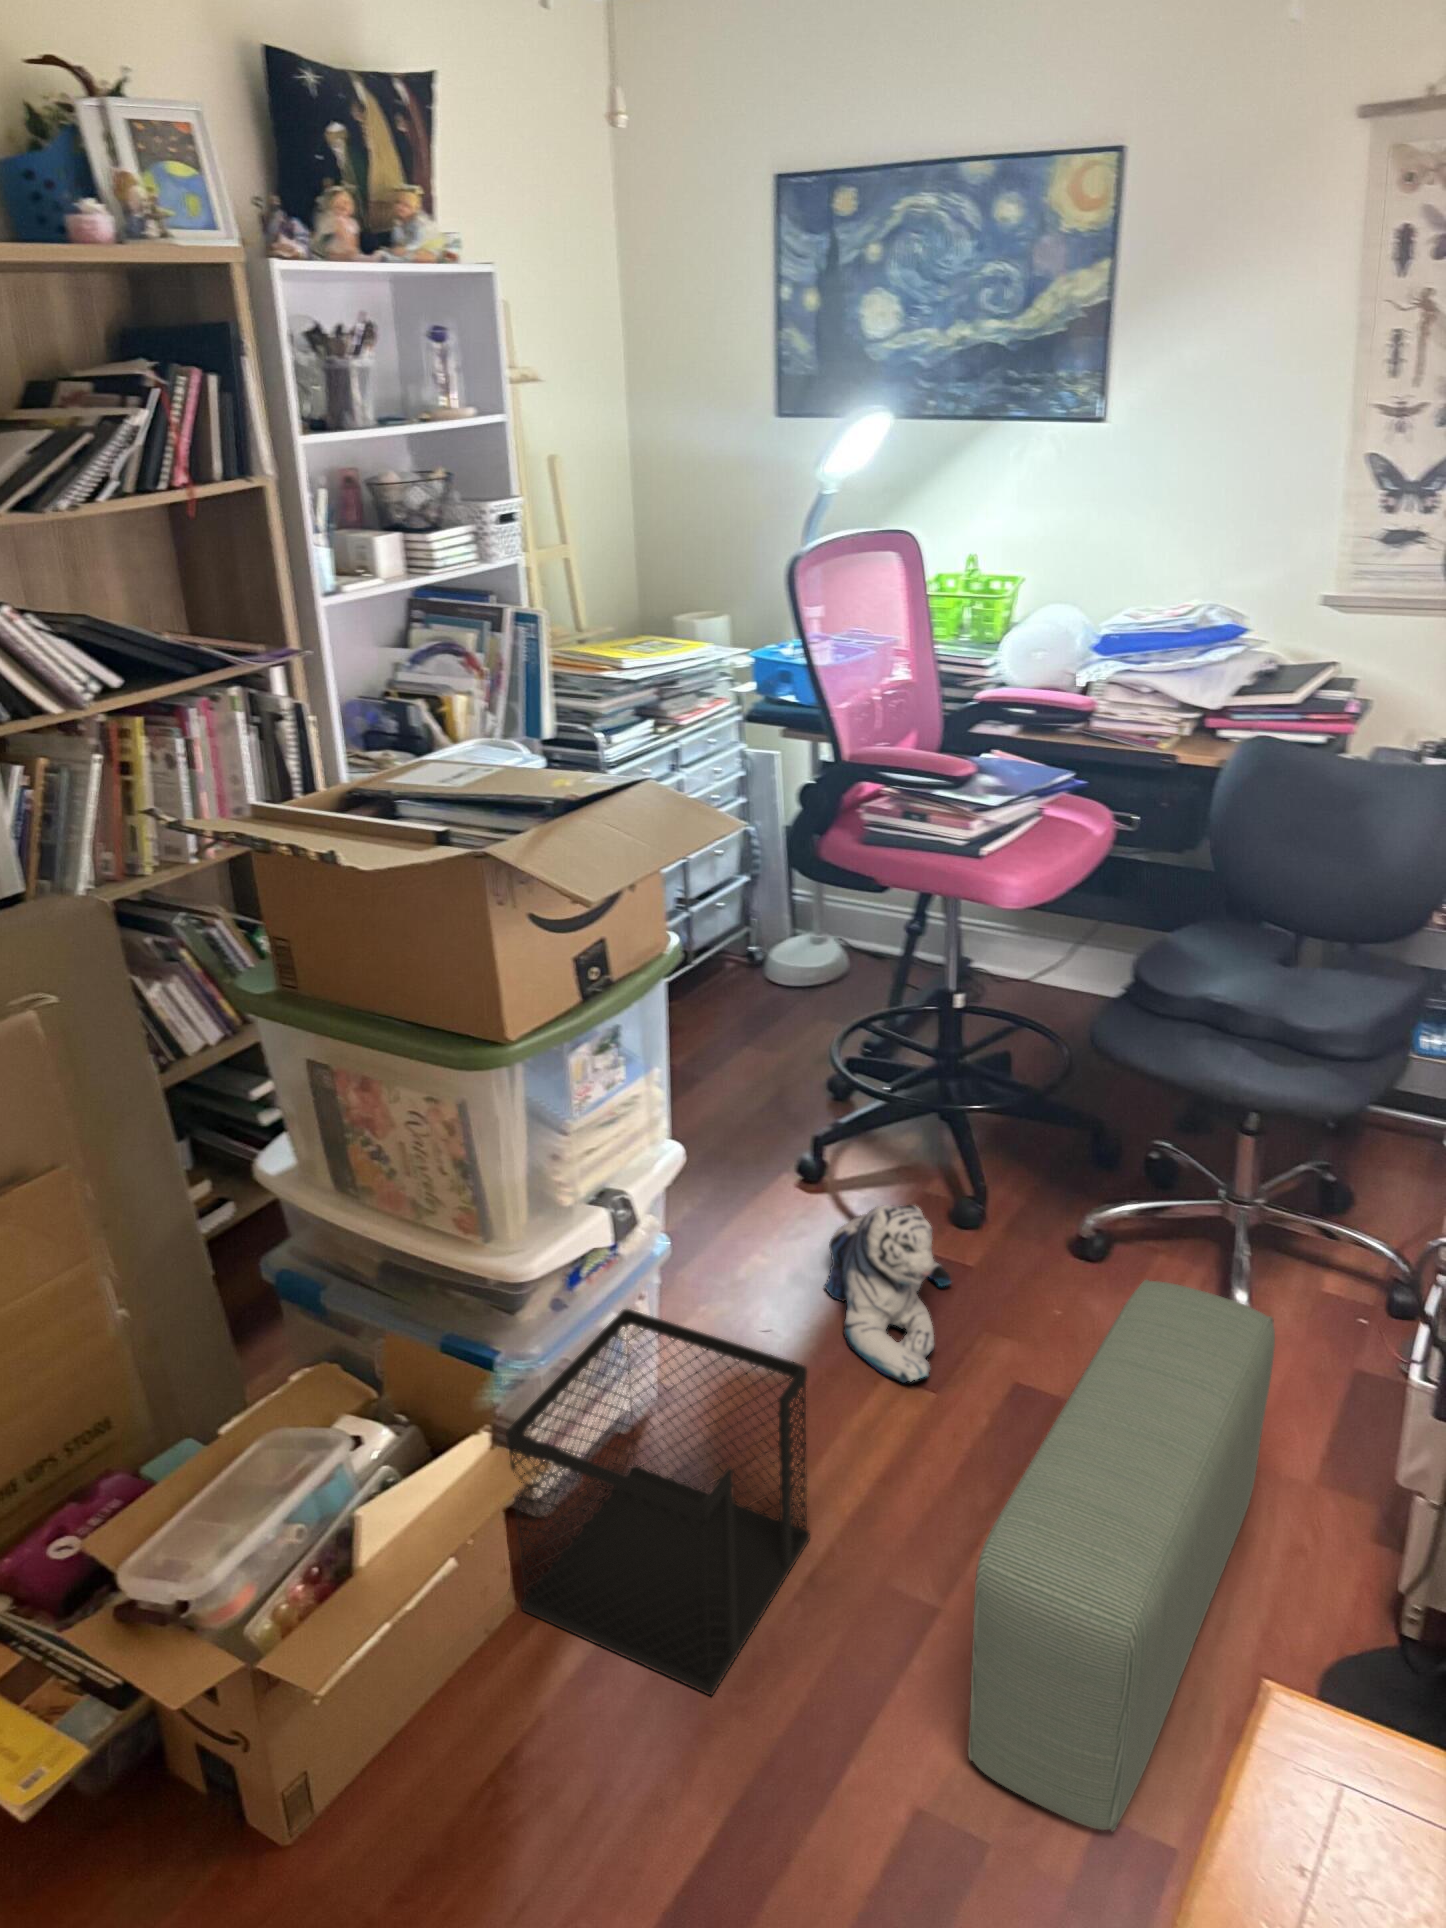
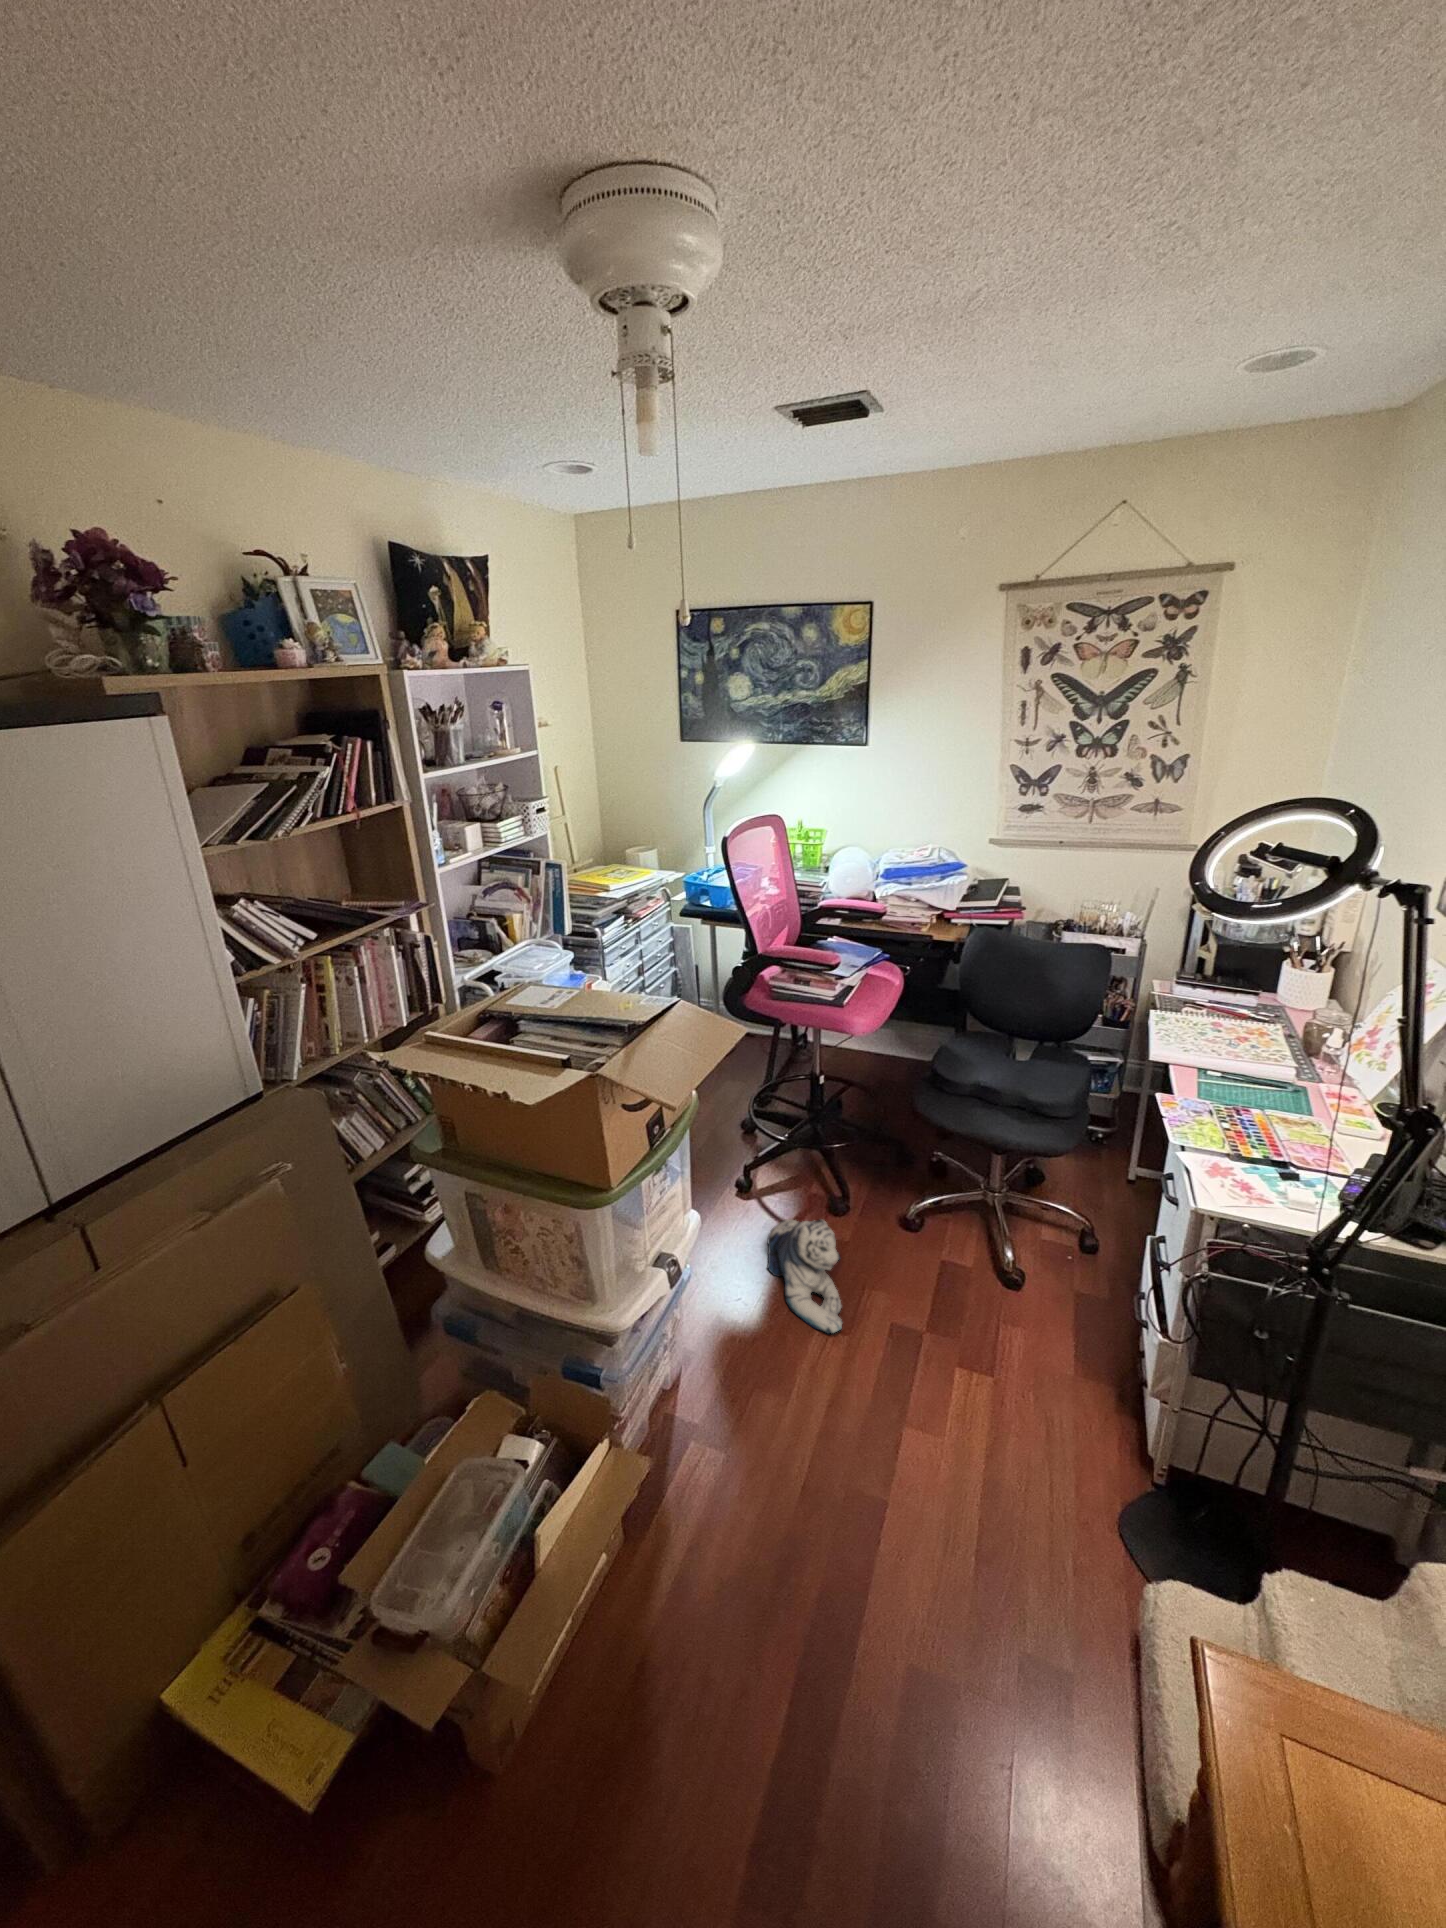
pouf: present [968,1280,1275,1831] -> none [930,1271,1061,1669]
wastebasket: present [506,1309,810,1695] -> none [617,1325,796,1596]

